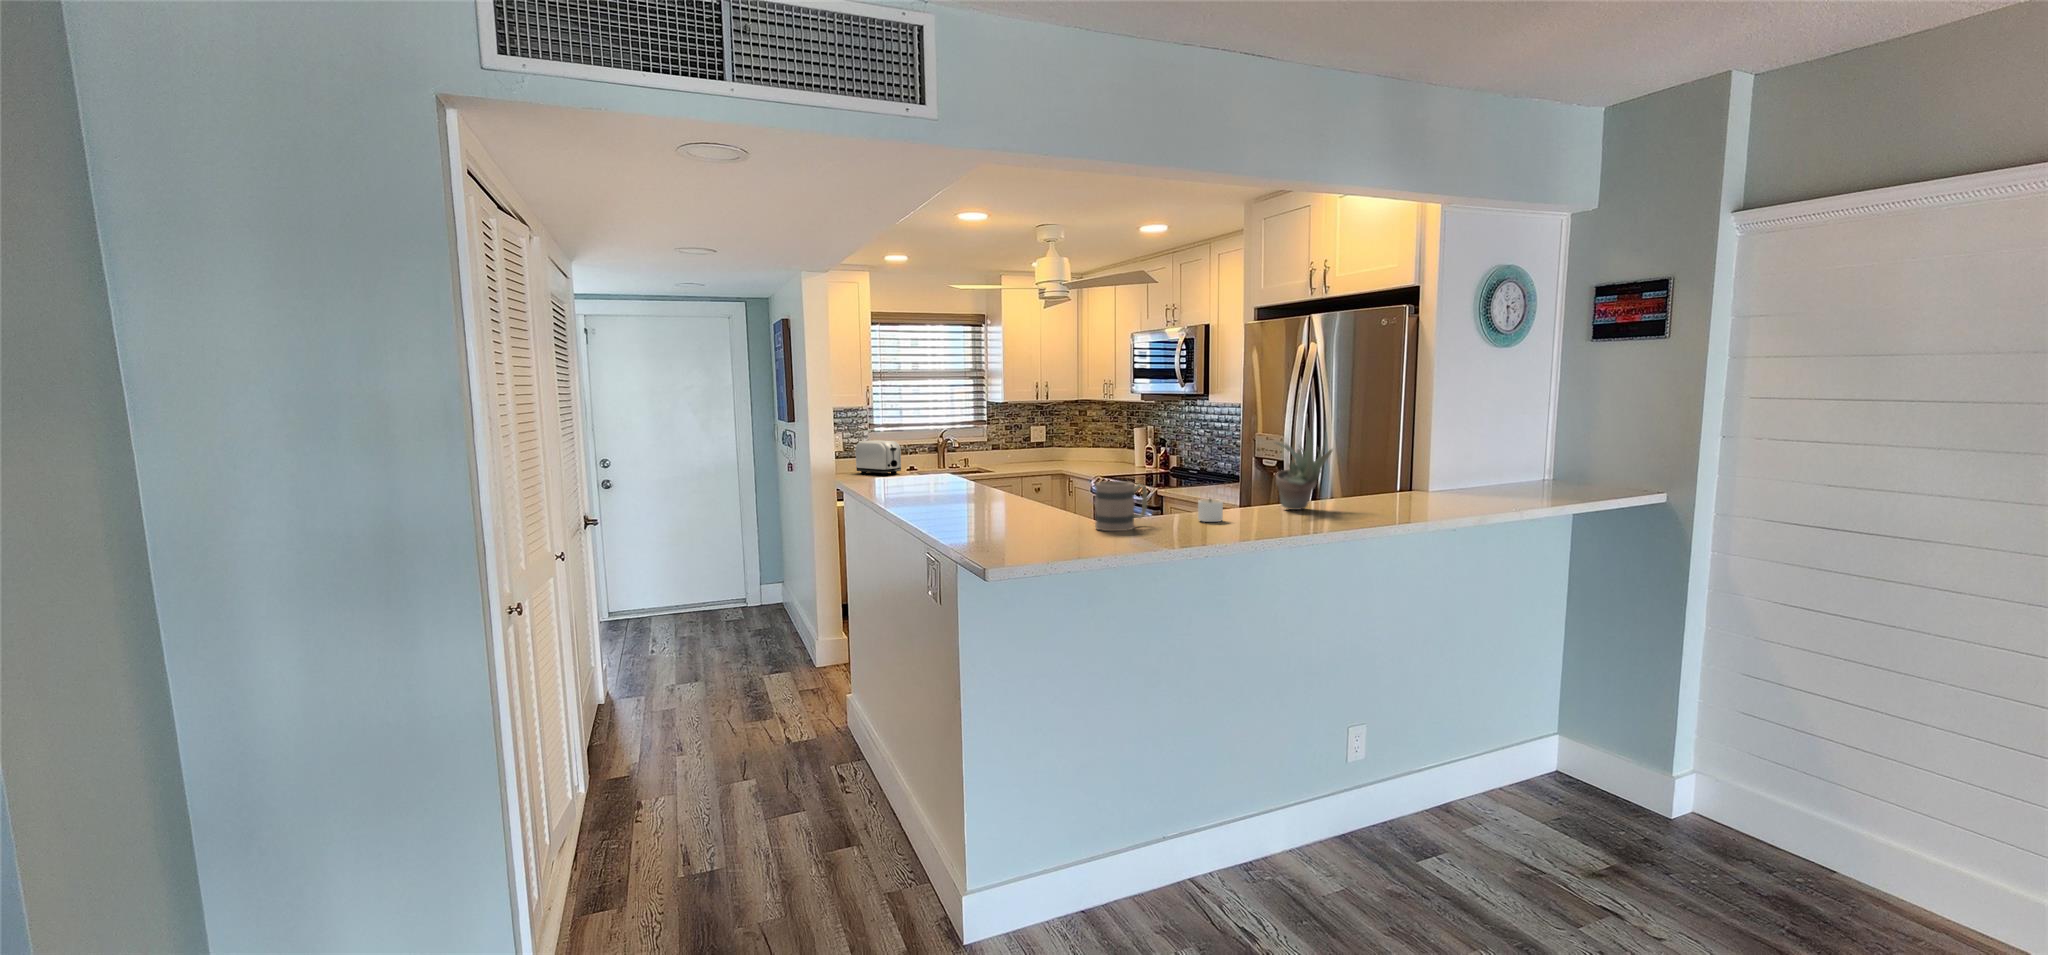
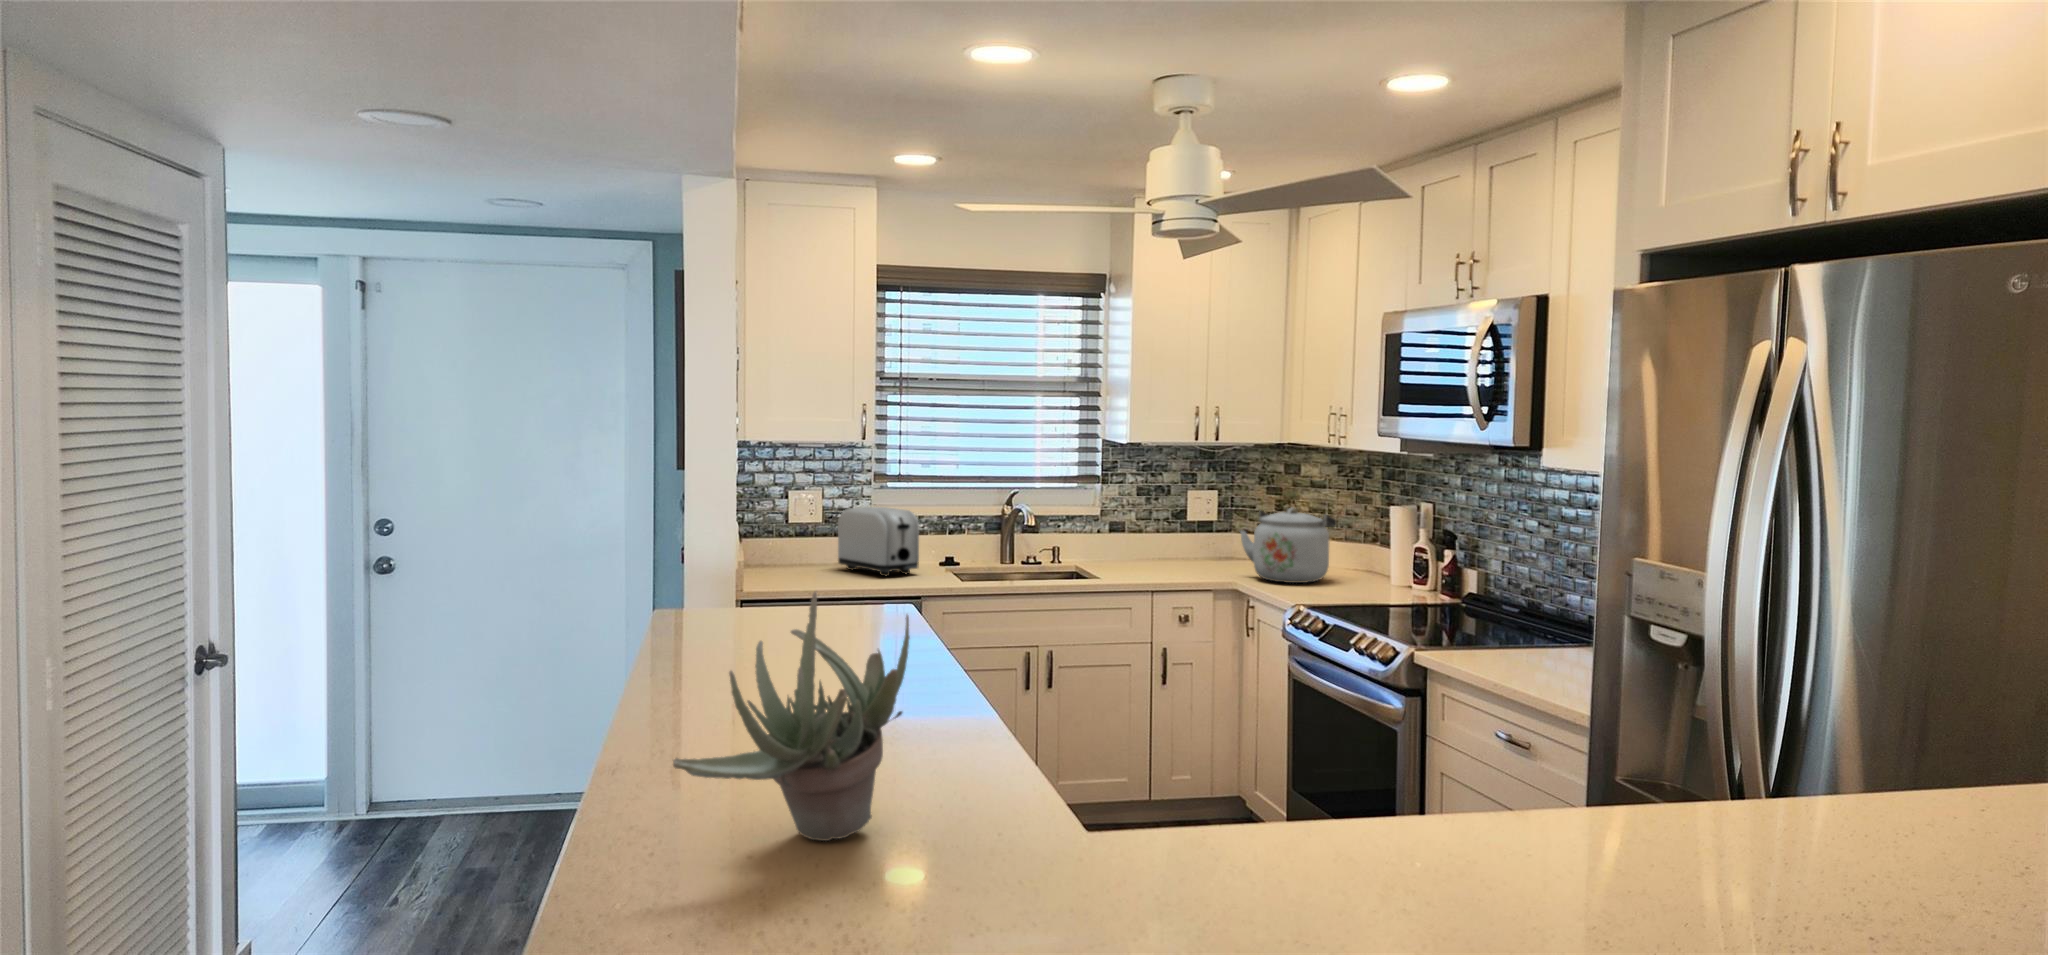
succulent plant: present [1275,425,1332,510] -> present [673,592,910,841]
kettle: none [1061,431,1108,468] -> present [1240,508,1336,583]
mug: present [1095,481,1147,531] -> none [1049,735,1222,911]
candle: present [1198,499,1223,522] -> none [1384,810,1490,908]

